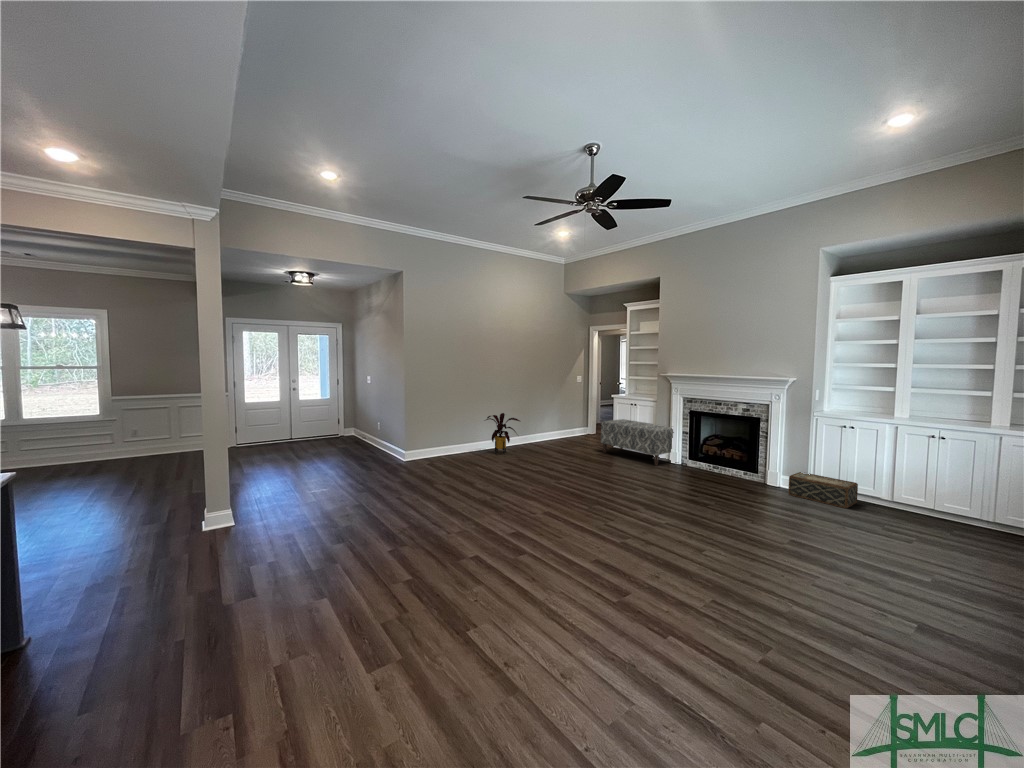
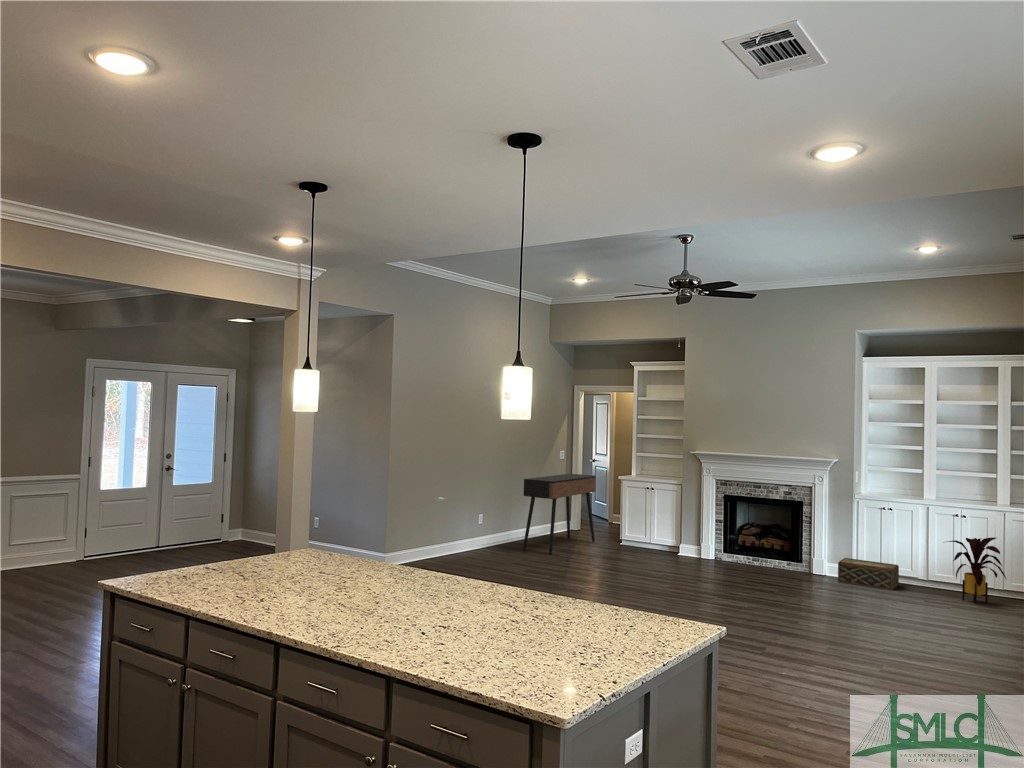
console table: none [529,393,594,454] -> present [523,474,596,554]
house plant: present [486,413,520,454] -> present [948,538,1006,604]
bench: present [601,419,674,466] -> none [614,507,709,562]

